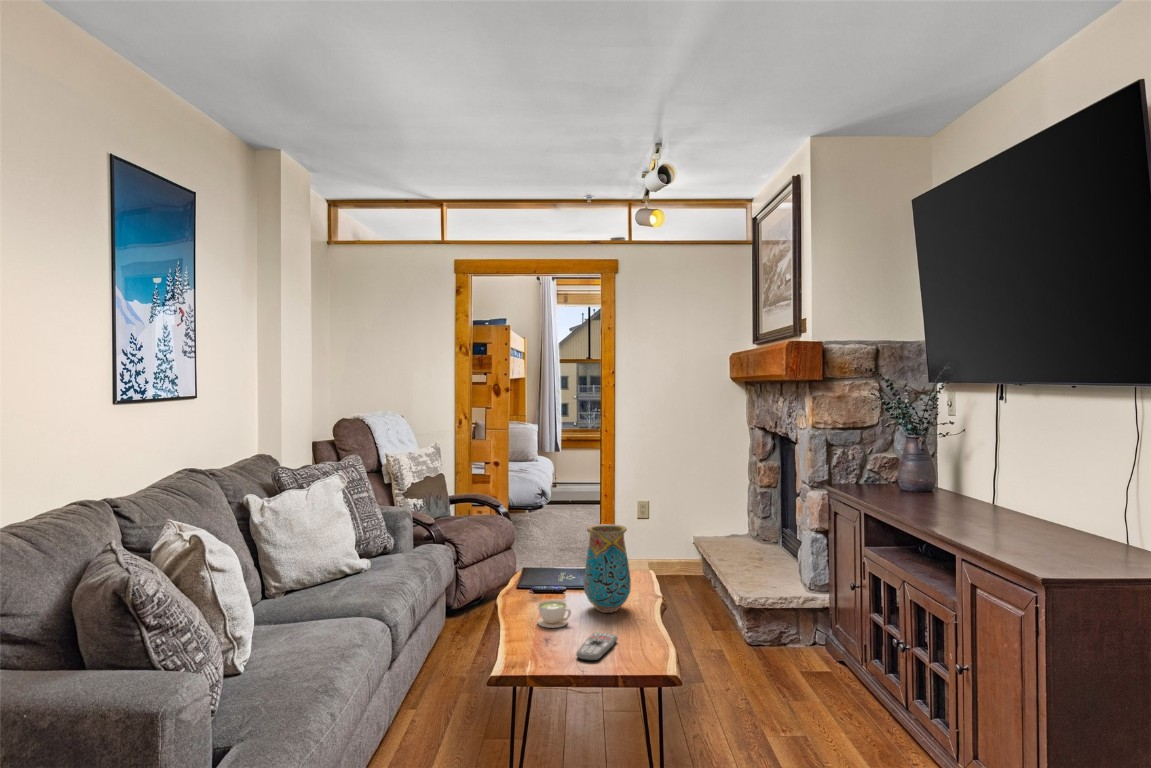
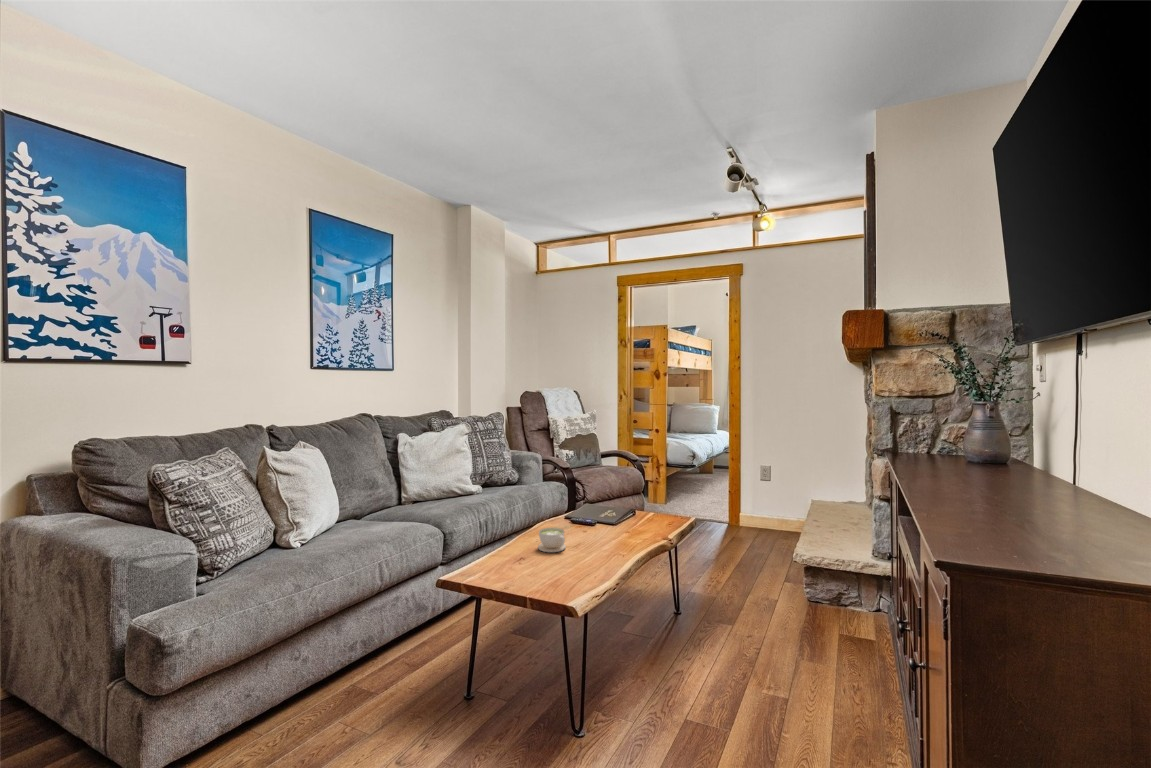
vase: present [584,524,631,613] -> none [591,465,633,547]
remote control: present [576,633,618,661] -> none [530,561,586,588]

